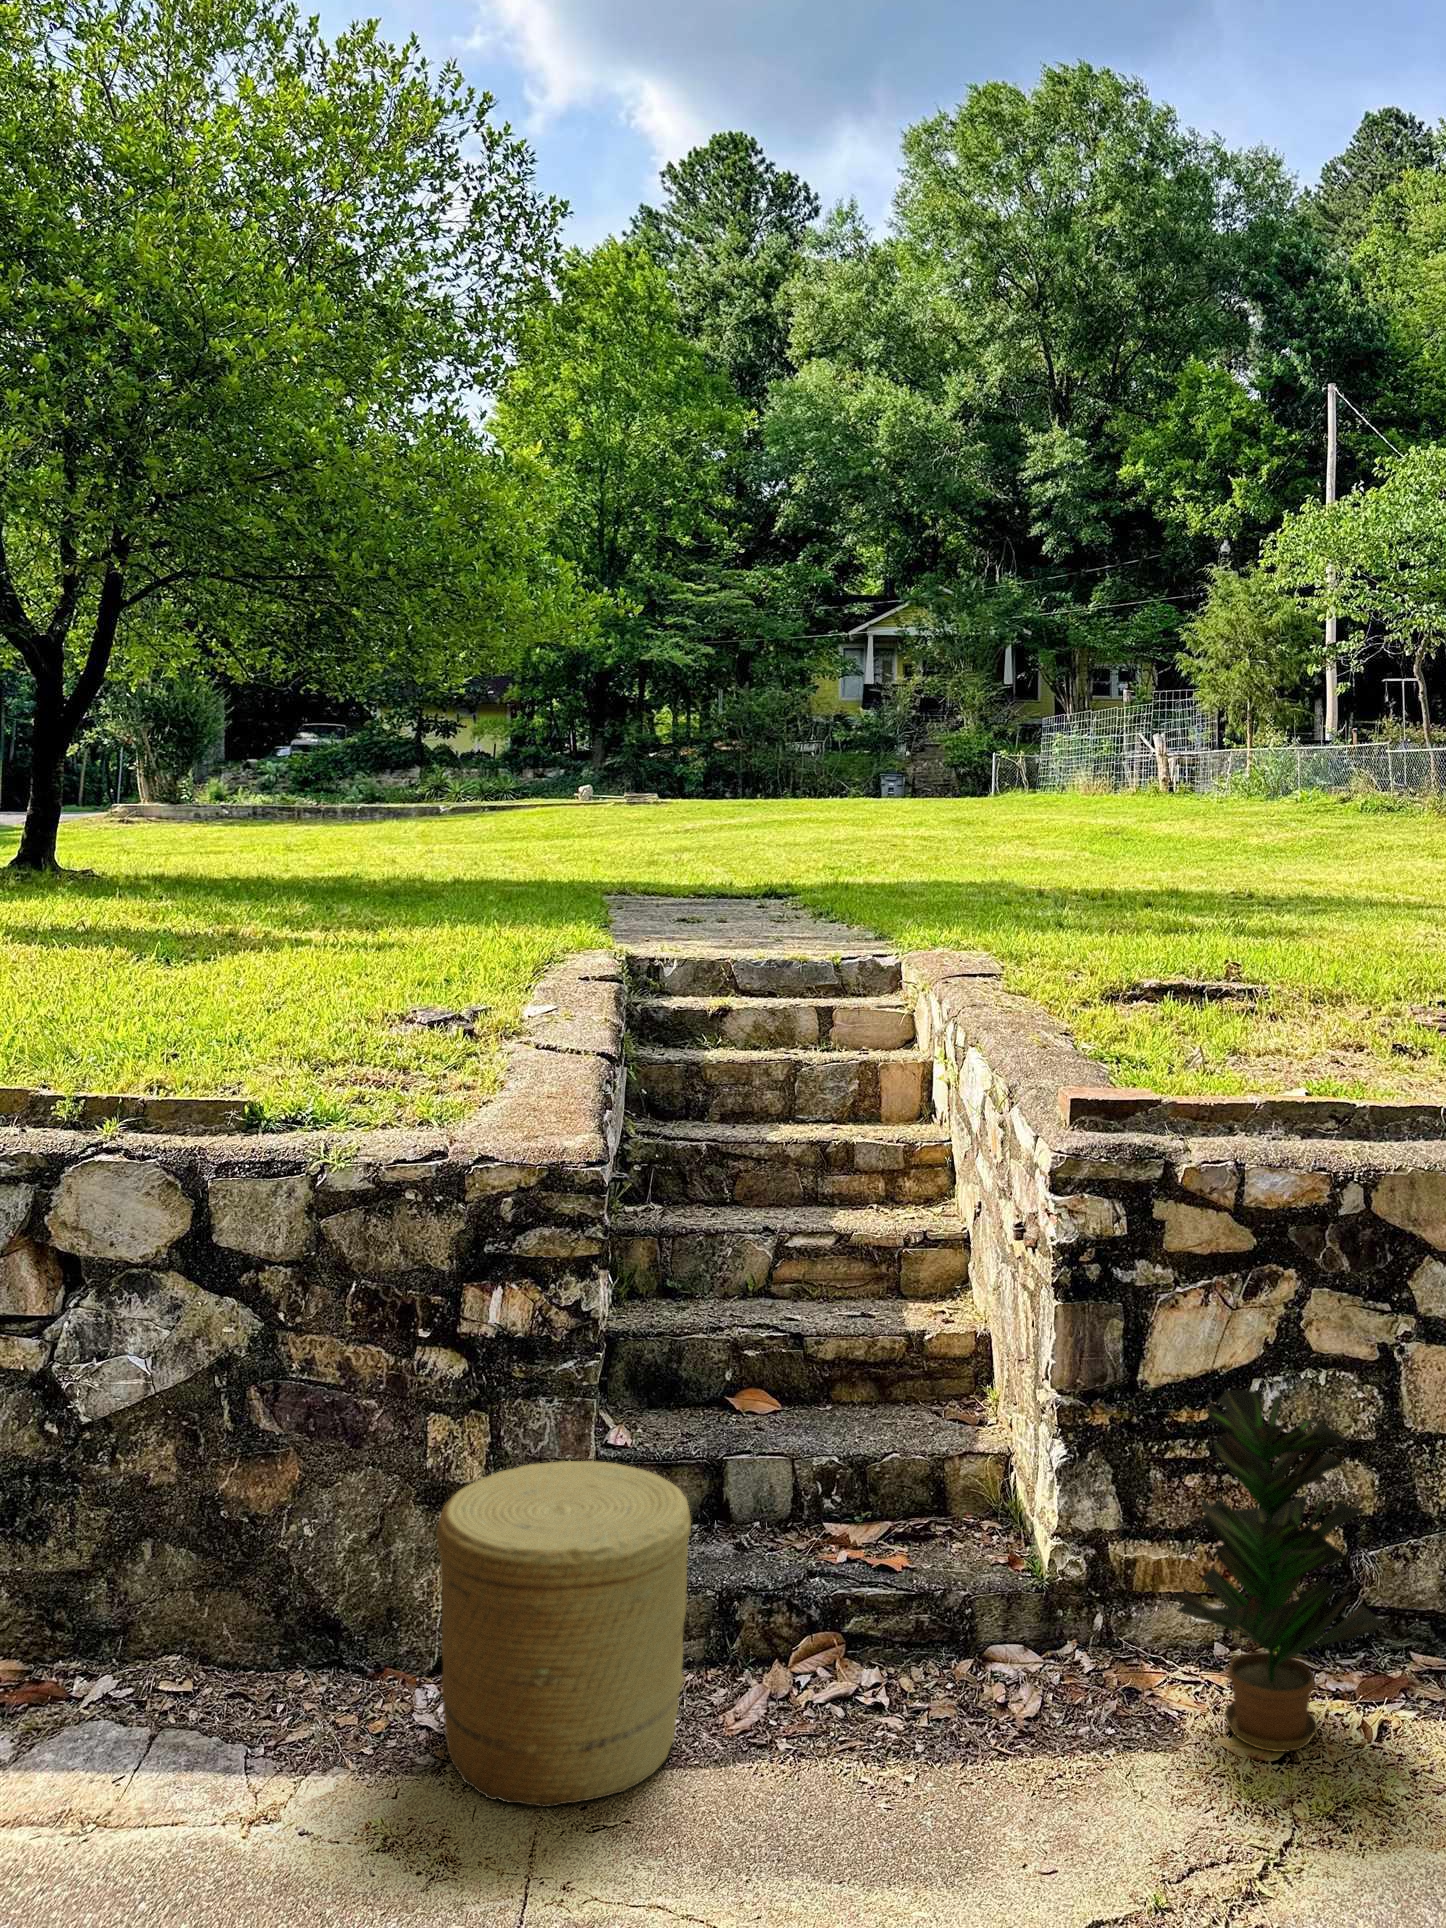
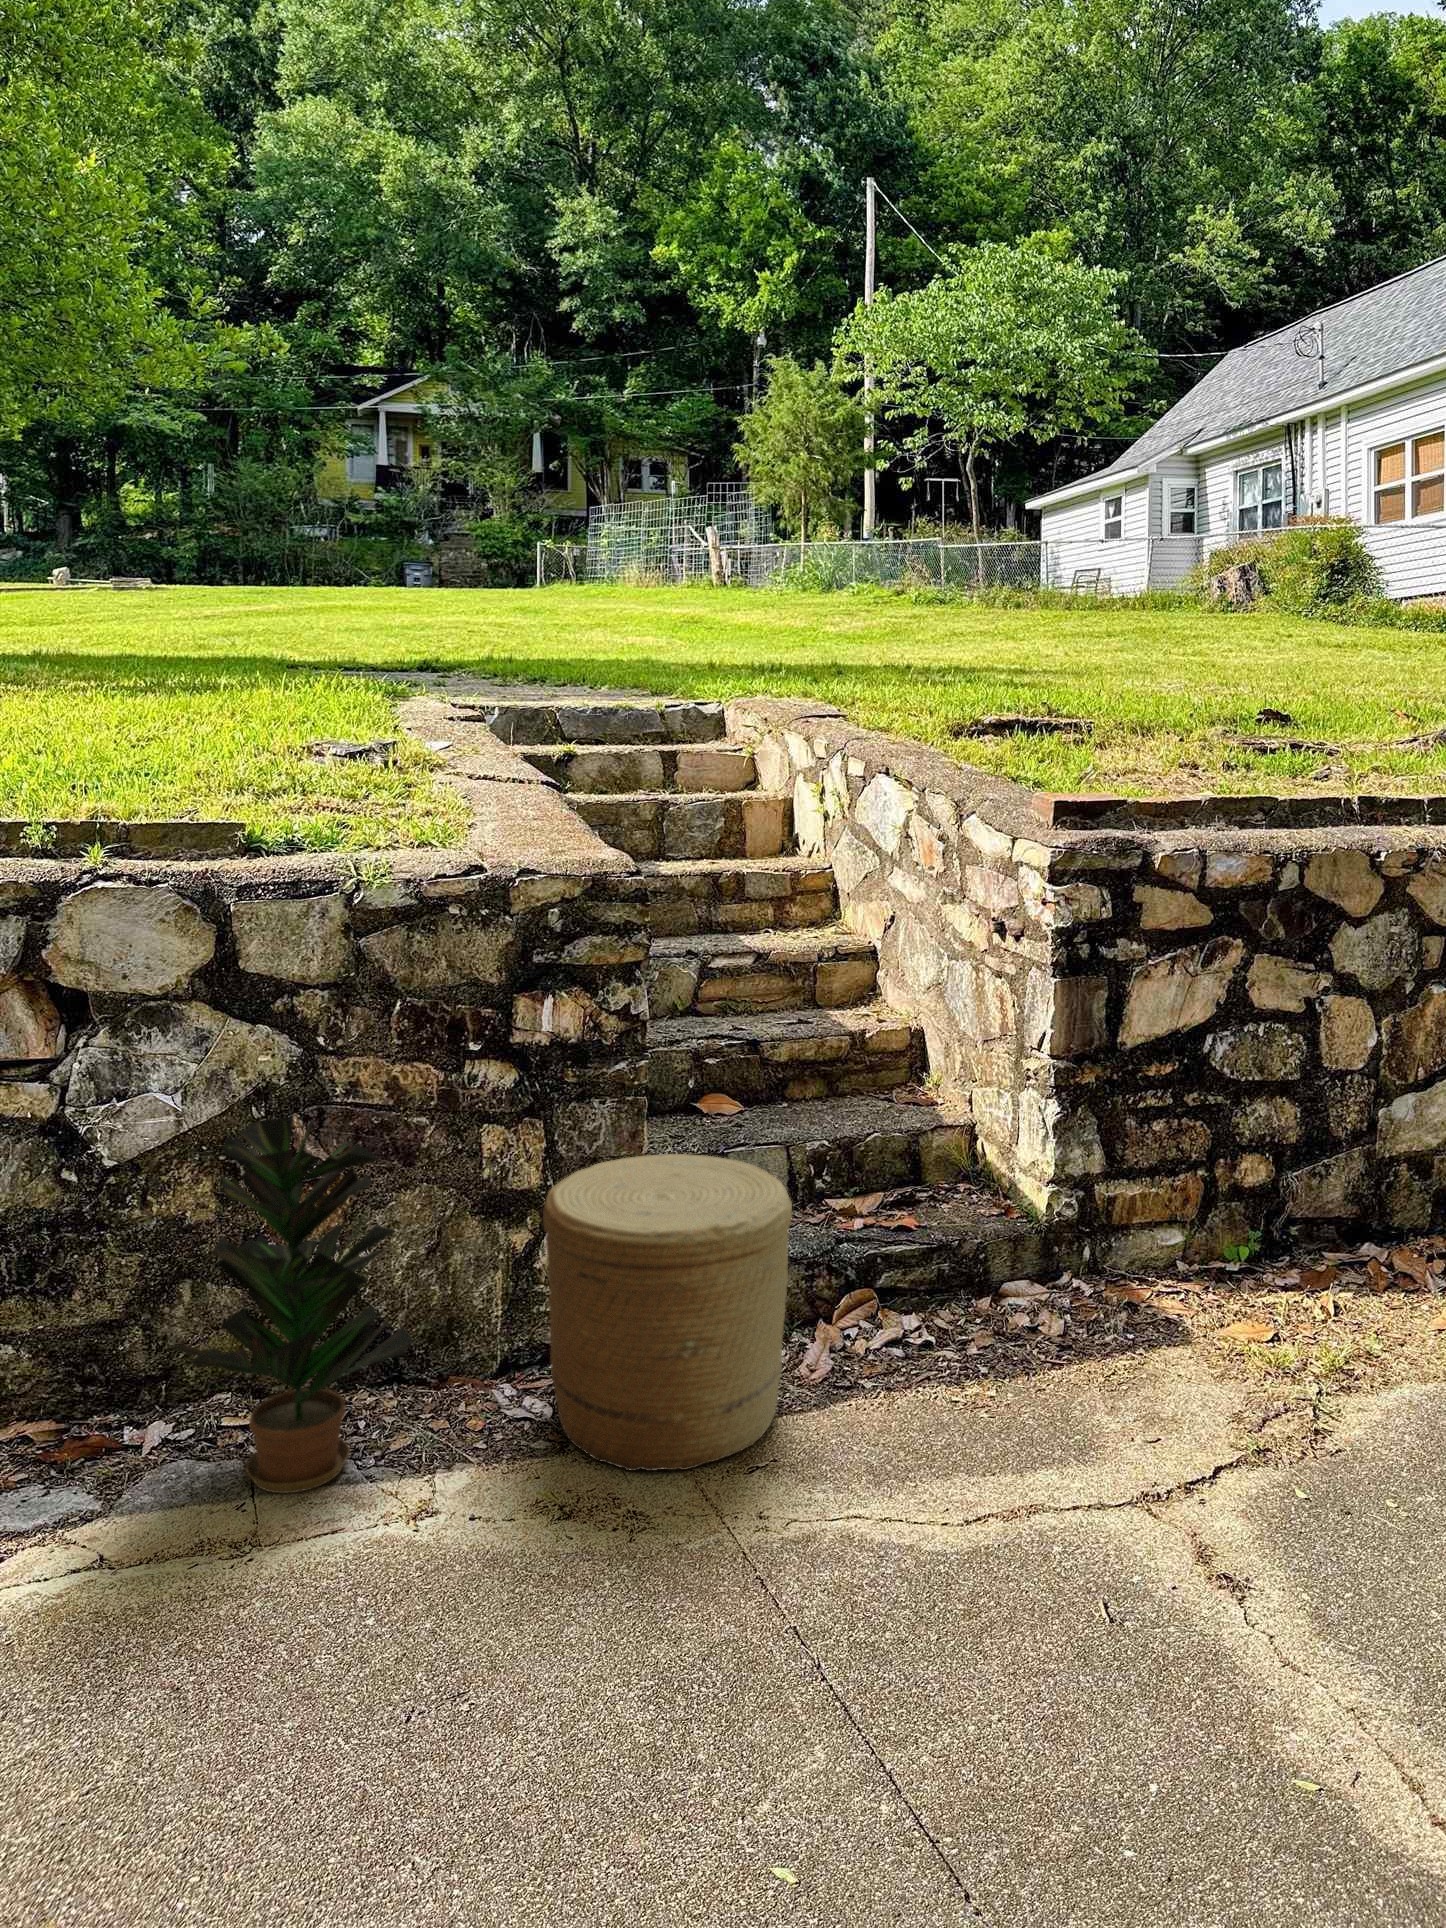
potted plant: present [1170,1390,1381,1752] -> present [172,1118,413,1493]

